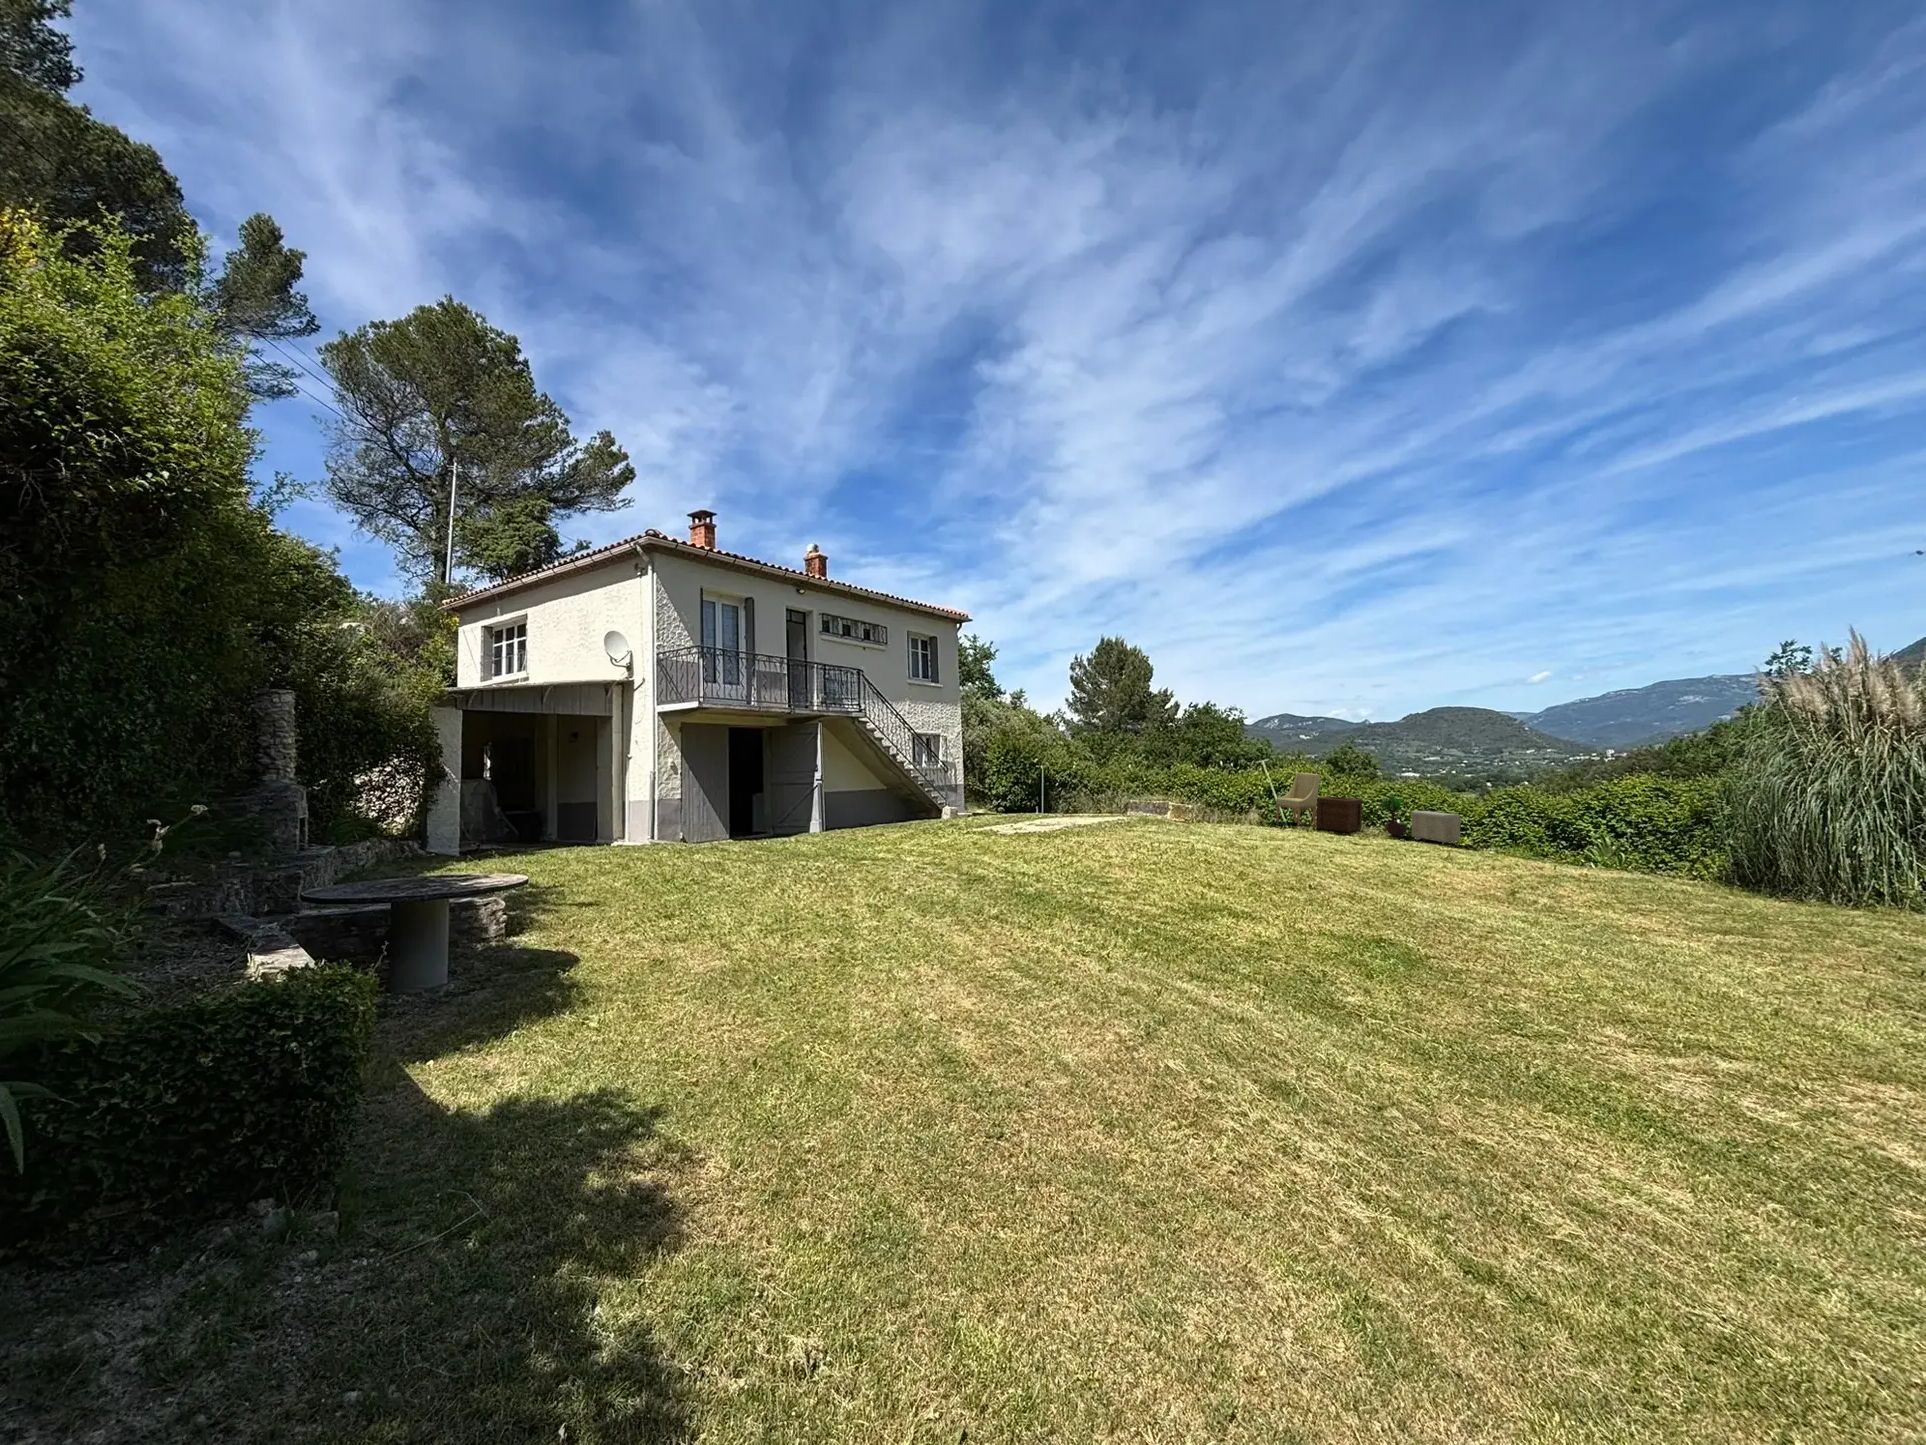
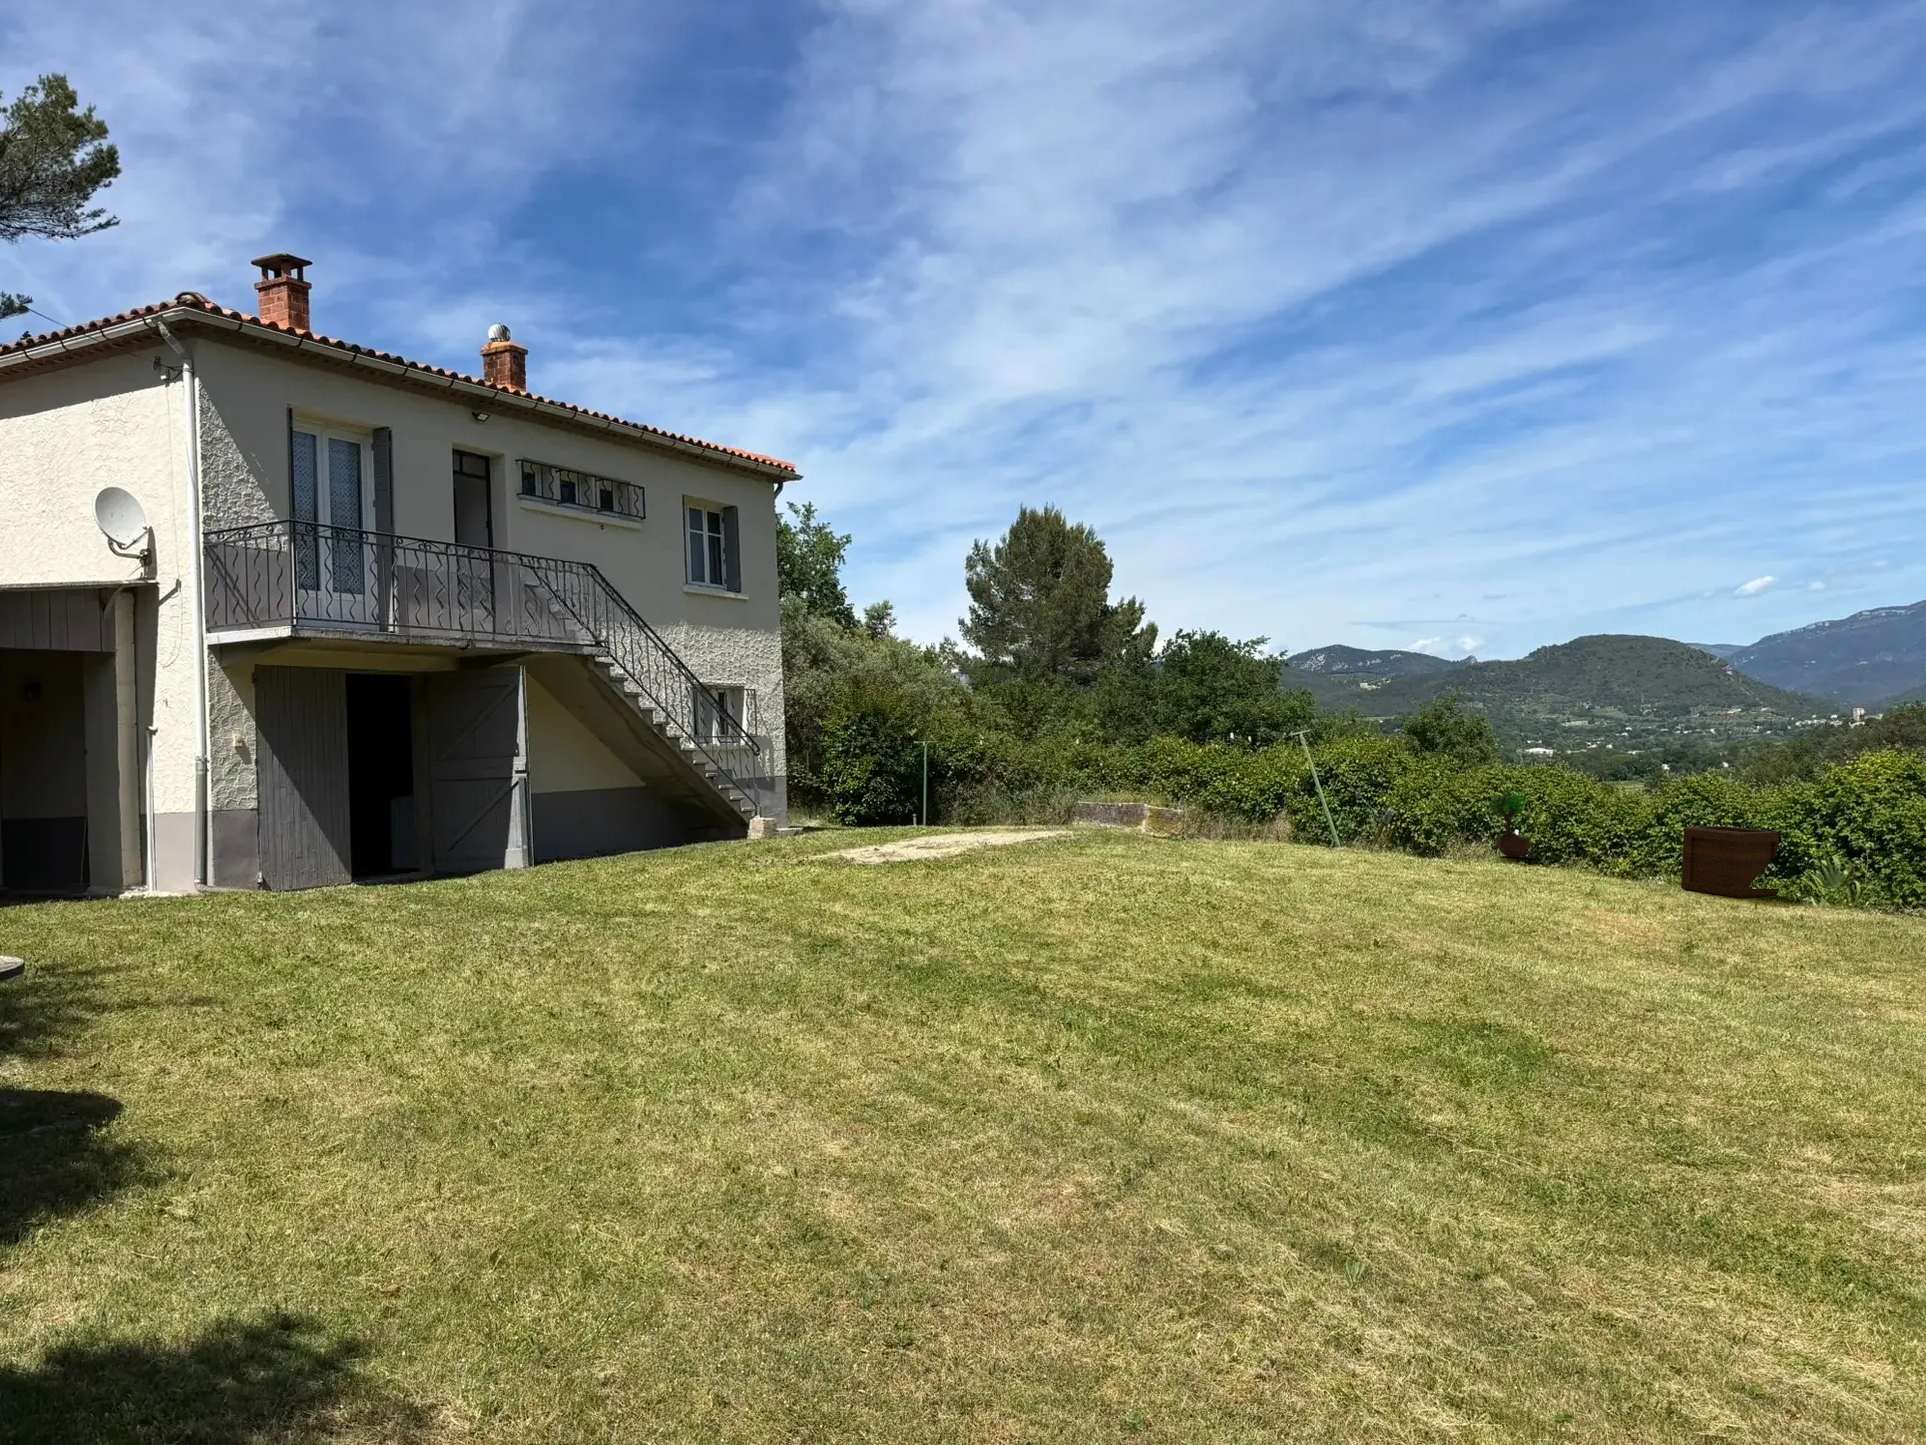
chair: present [1276,773,1320,826] -> none [1322,752,1394,842]
wooden crate: present [1316,797,1362,832] -> present [1681,826,1779,898]
storage bench: present [1411,811,1460,844] -> none [1537,815,1613,869]

